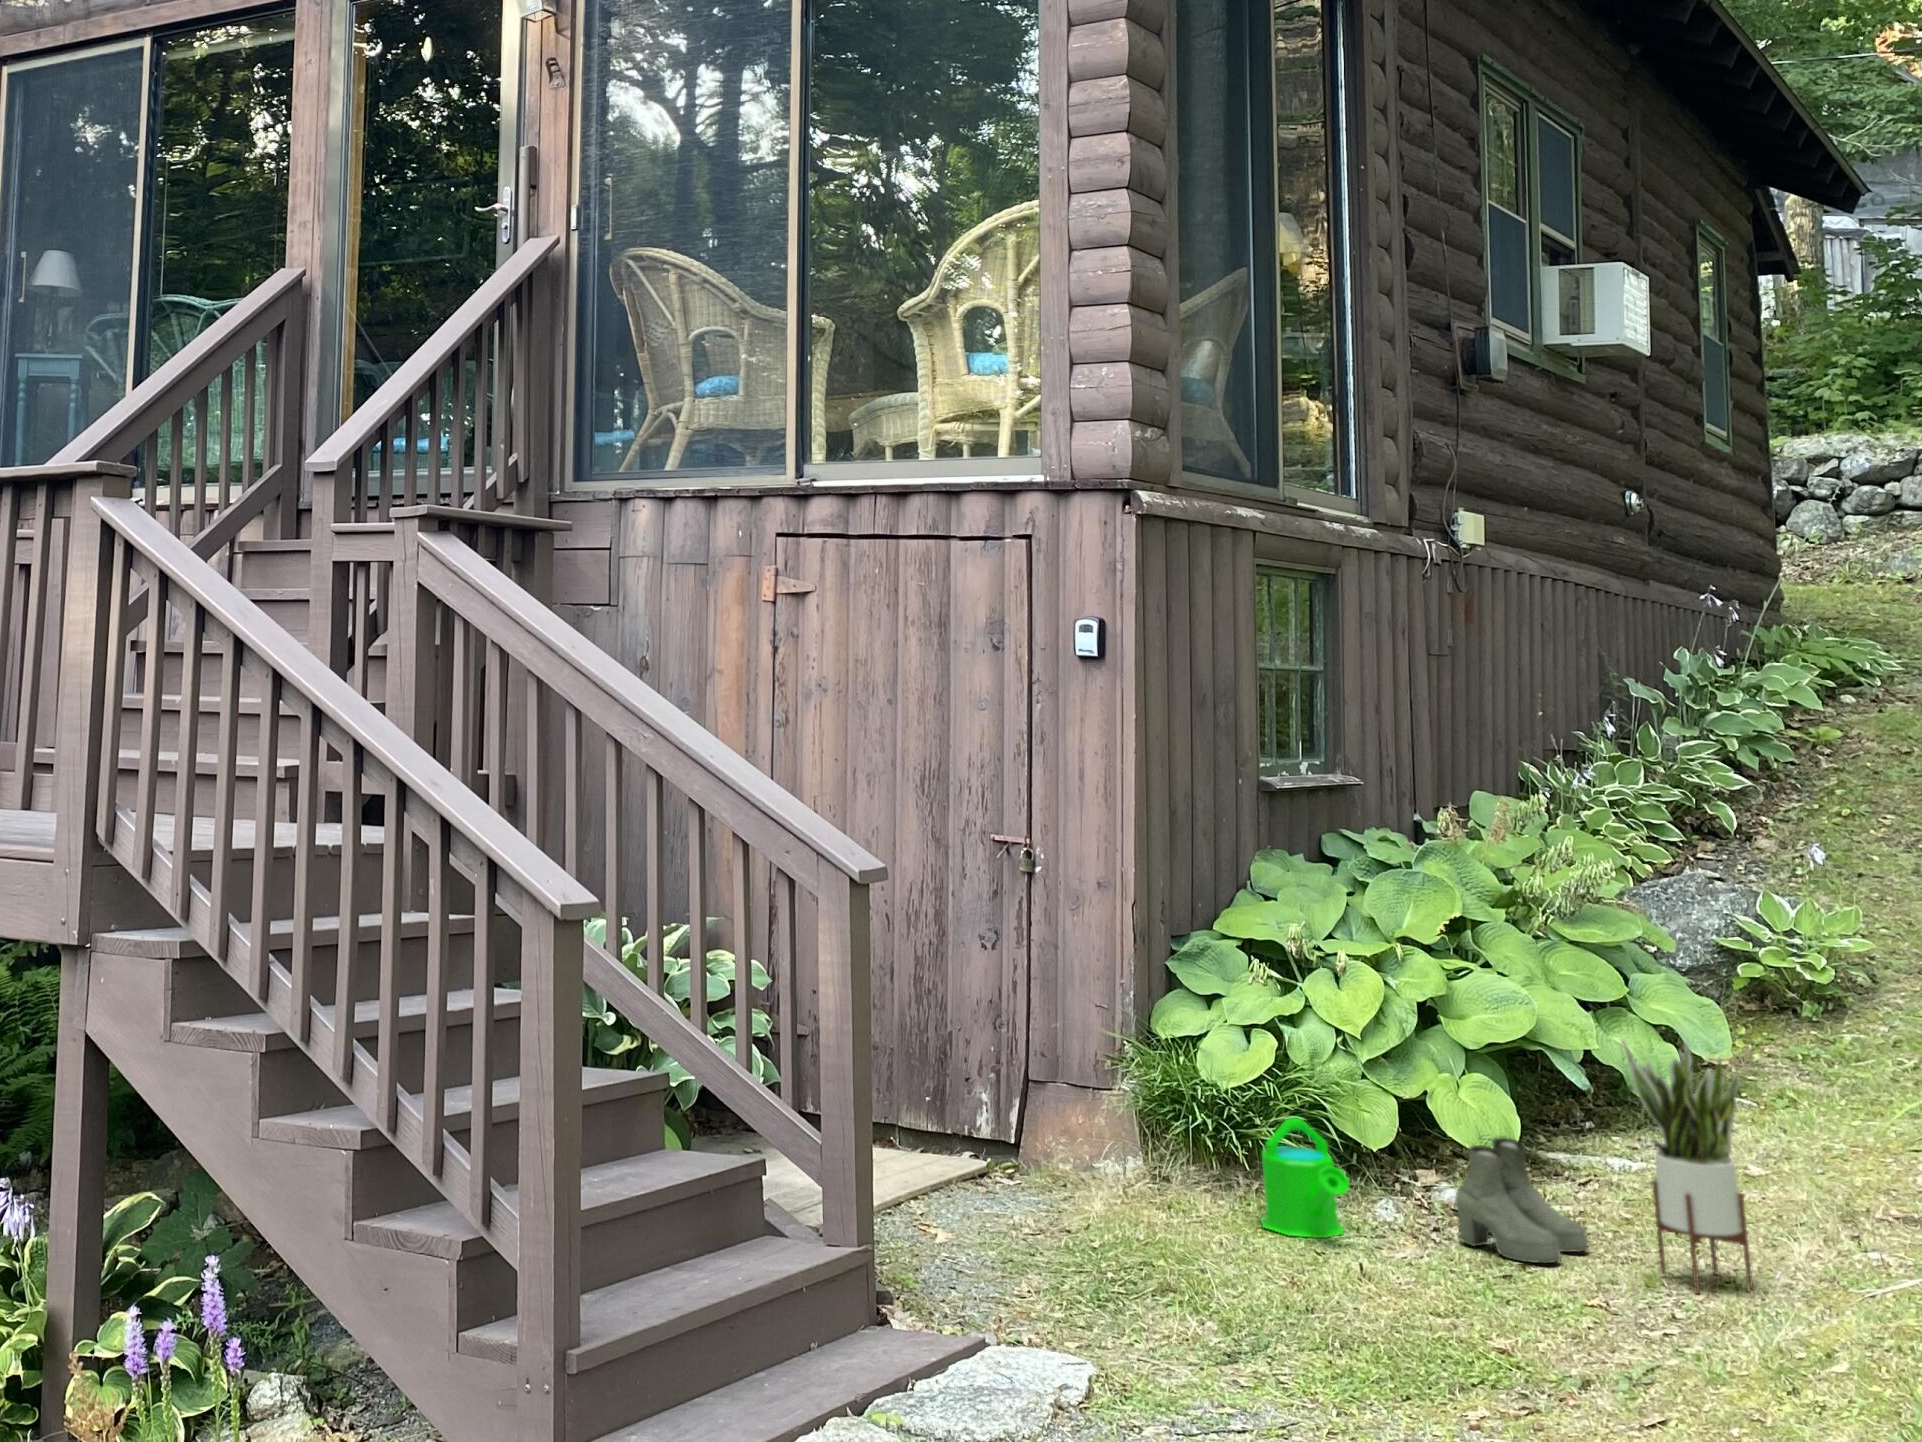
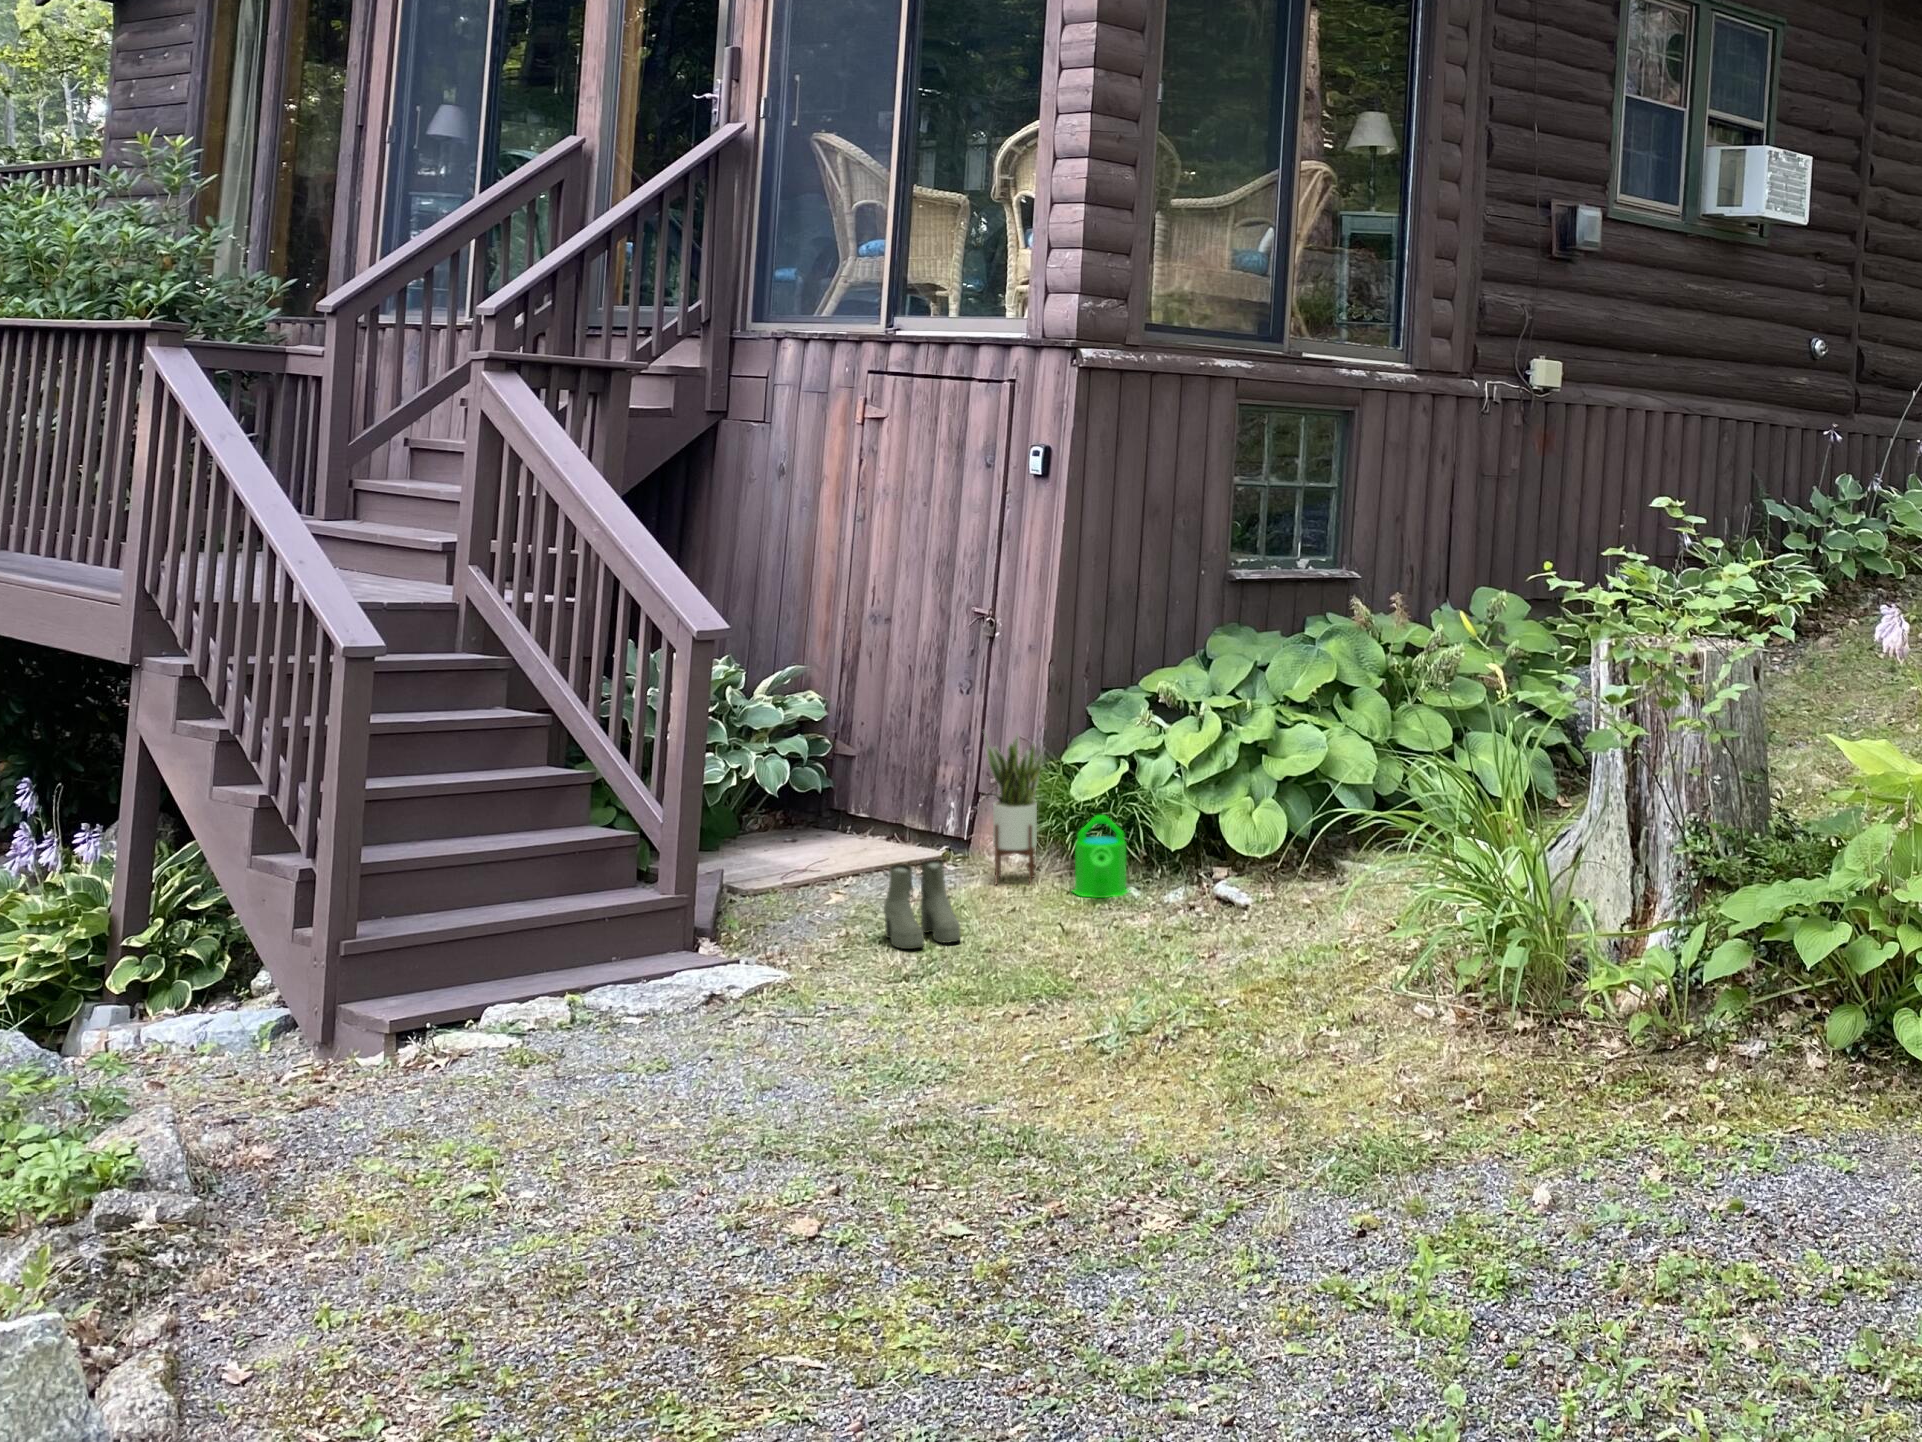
potted plant: present [1621,1040,1753,1294] -> present [984,732,1043,884]
boots: present [1455,1138,1589,1263] -> present [884,860,961,949]

